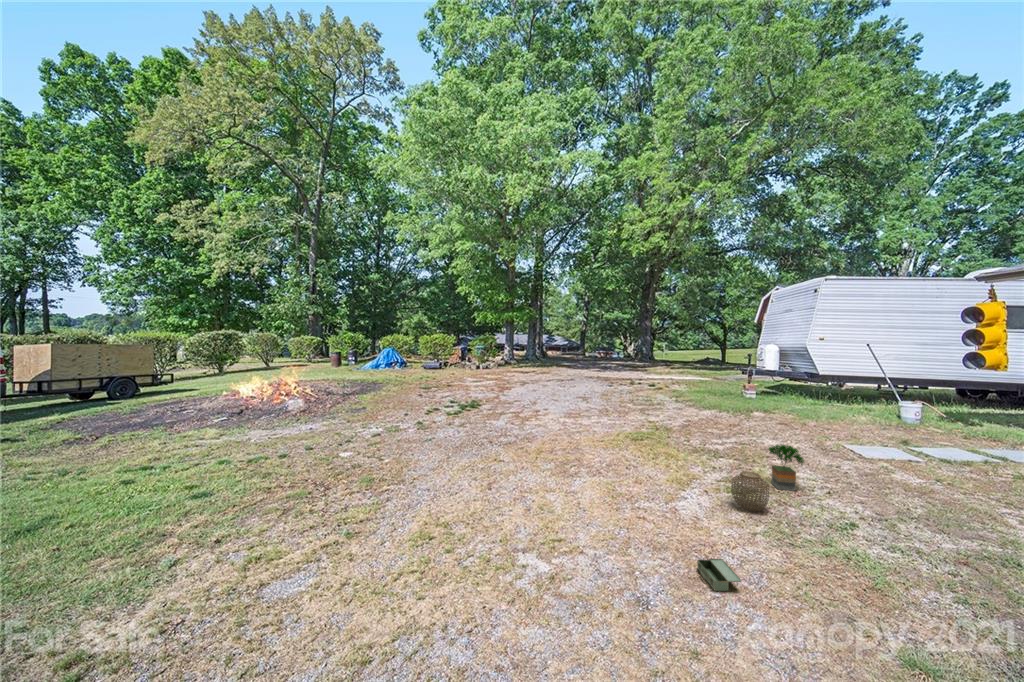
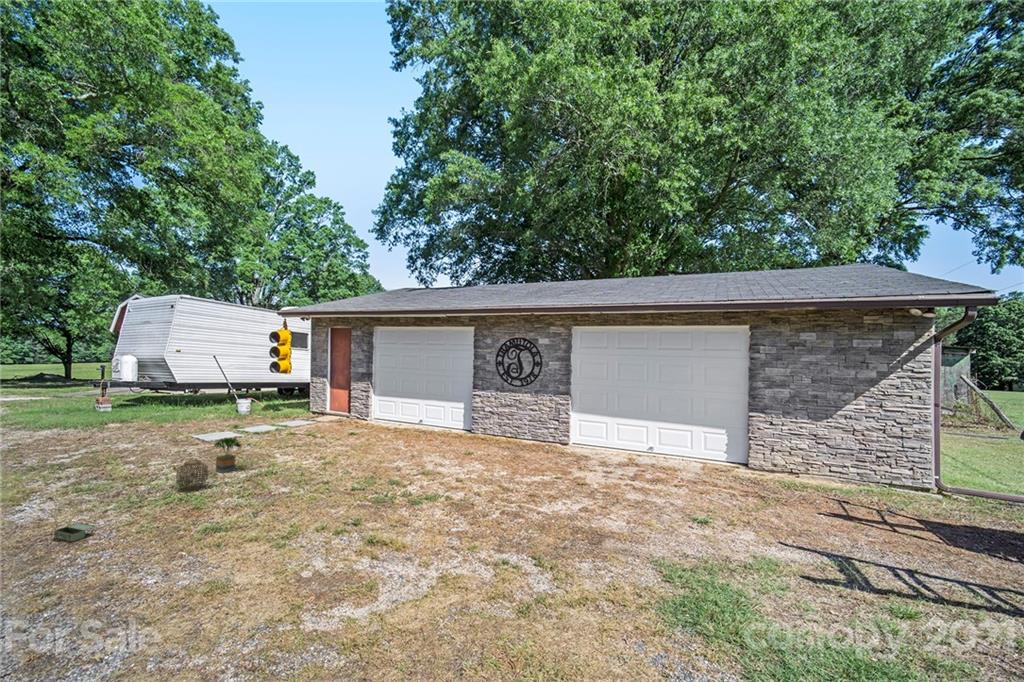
potted tree: present [769,445,804,491] -> present [214,438,242,473]
woven basket: present [731,471,769,512] -> present [176,460,208,490]

